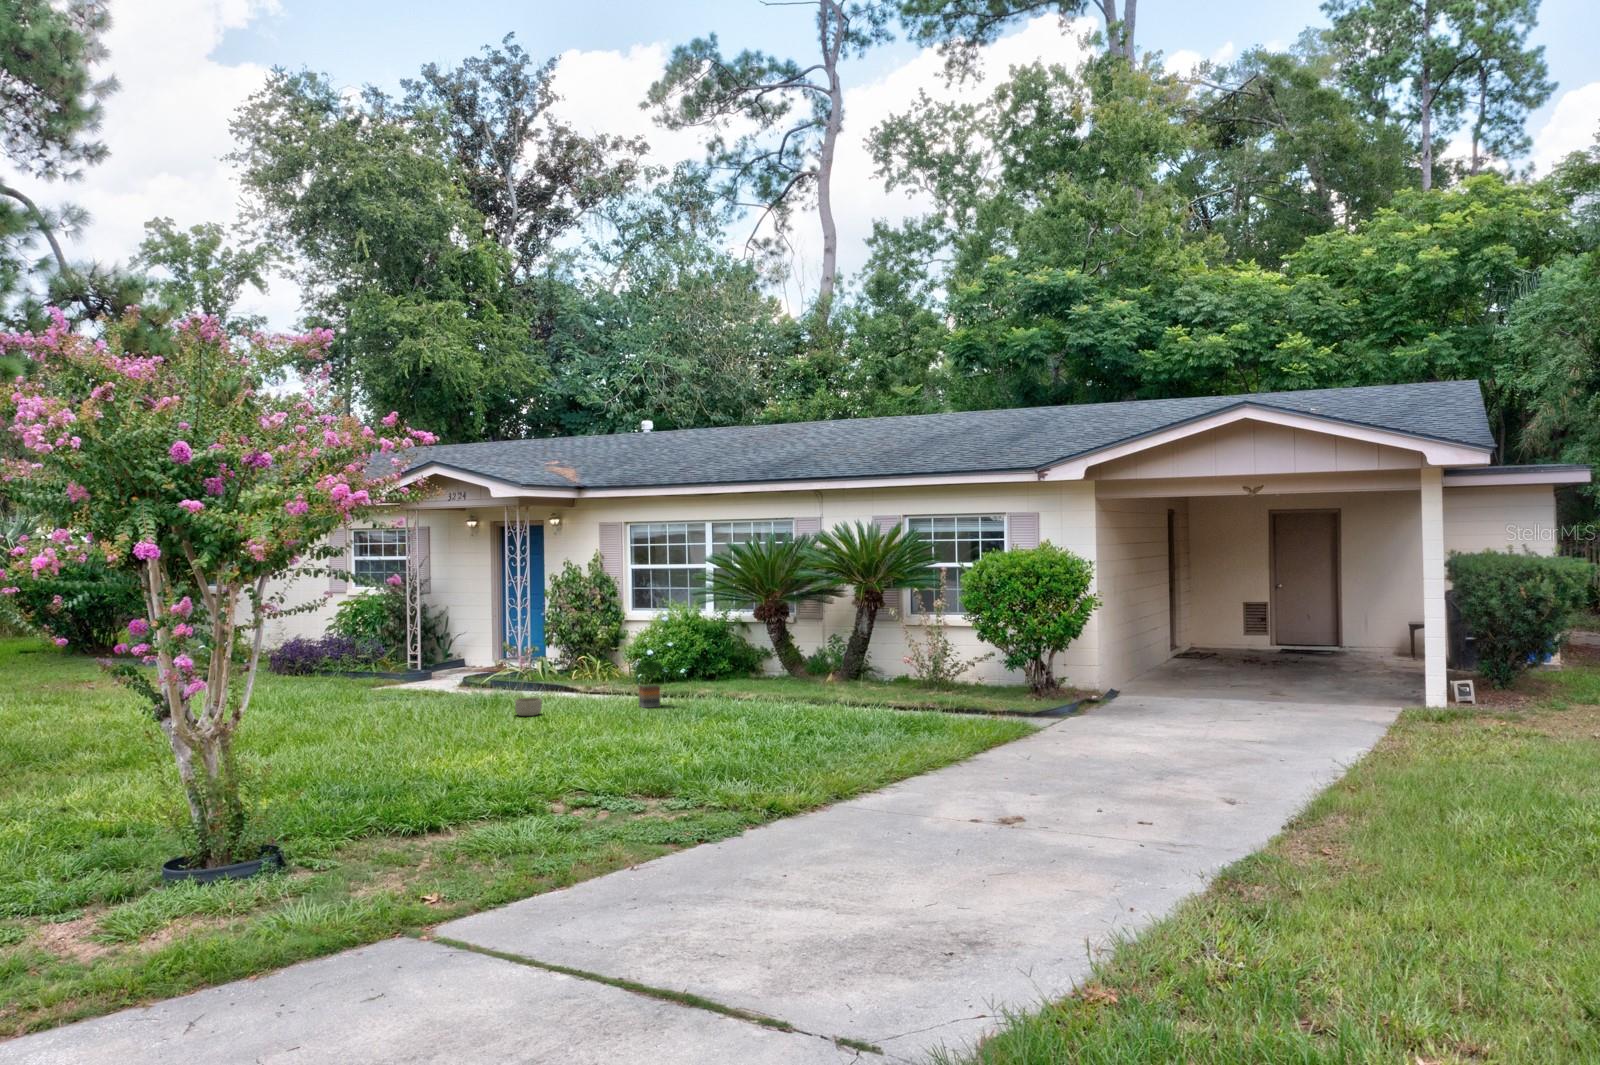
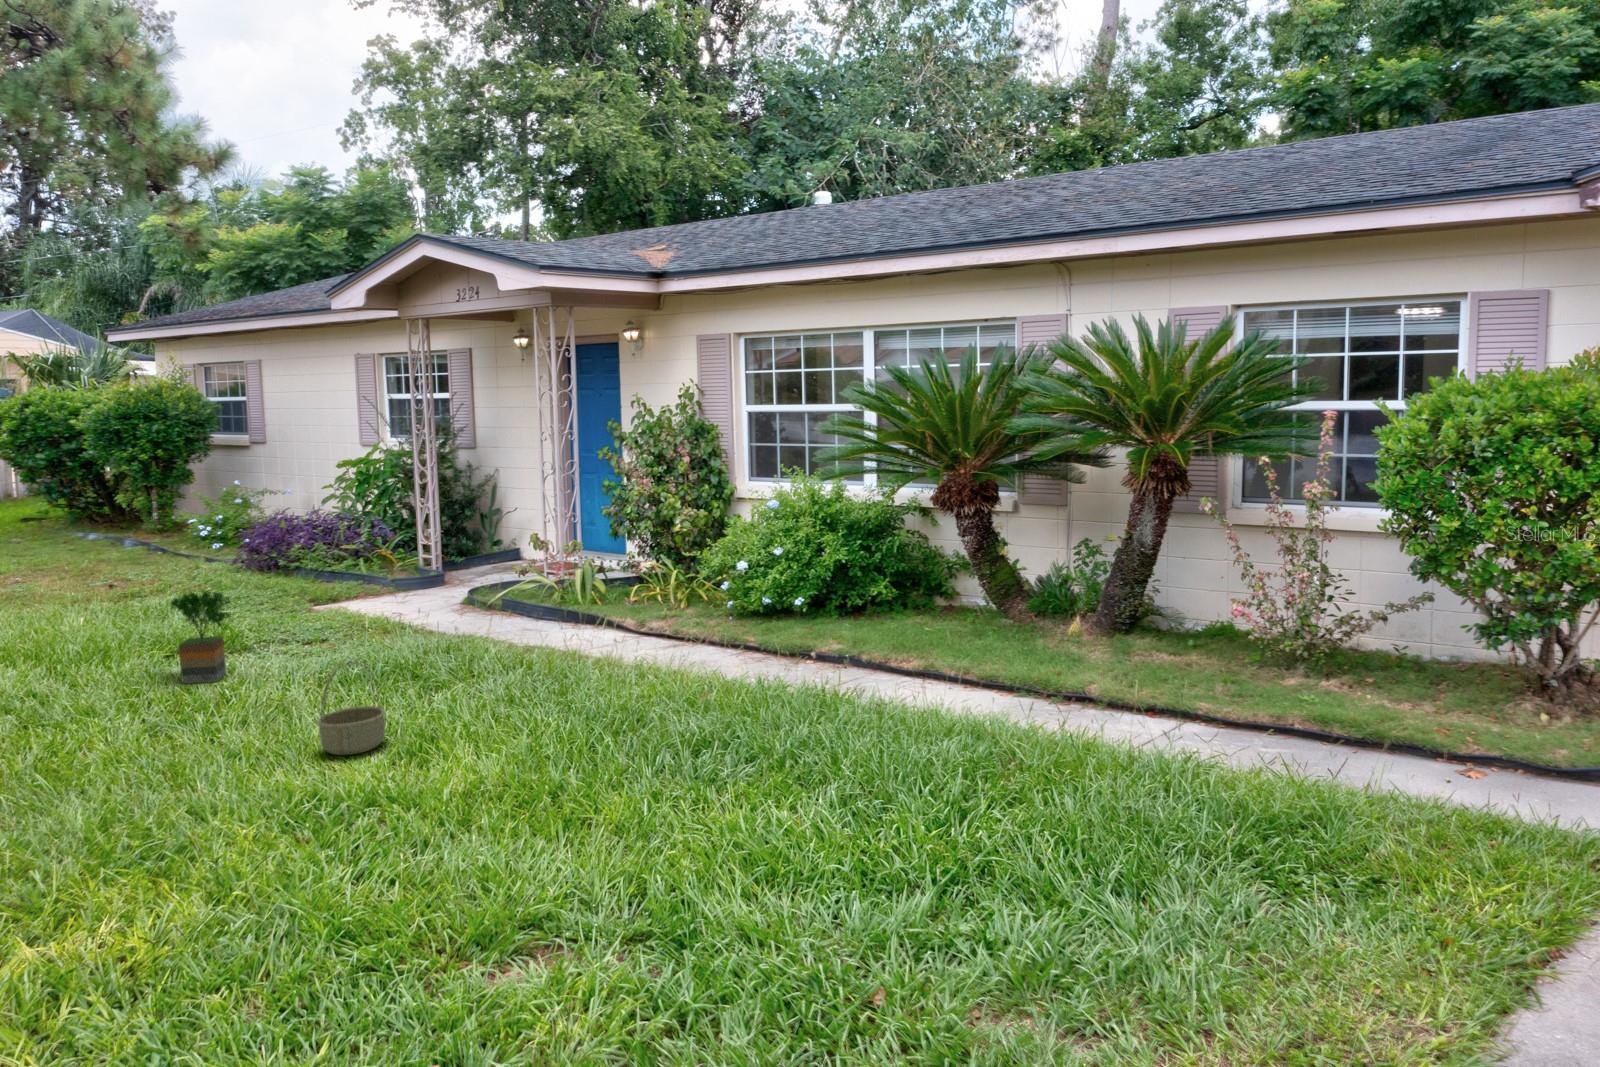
potted tree: present [635,660,666,708] -> present [171,592,231,684]

